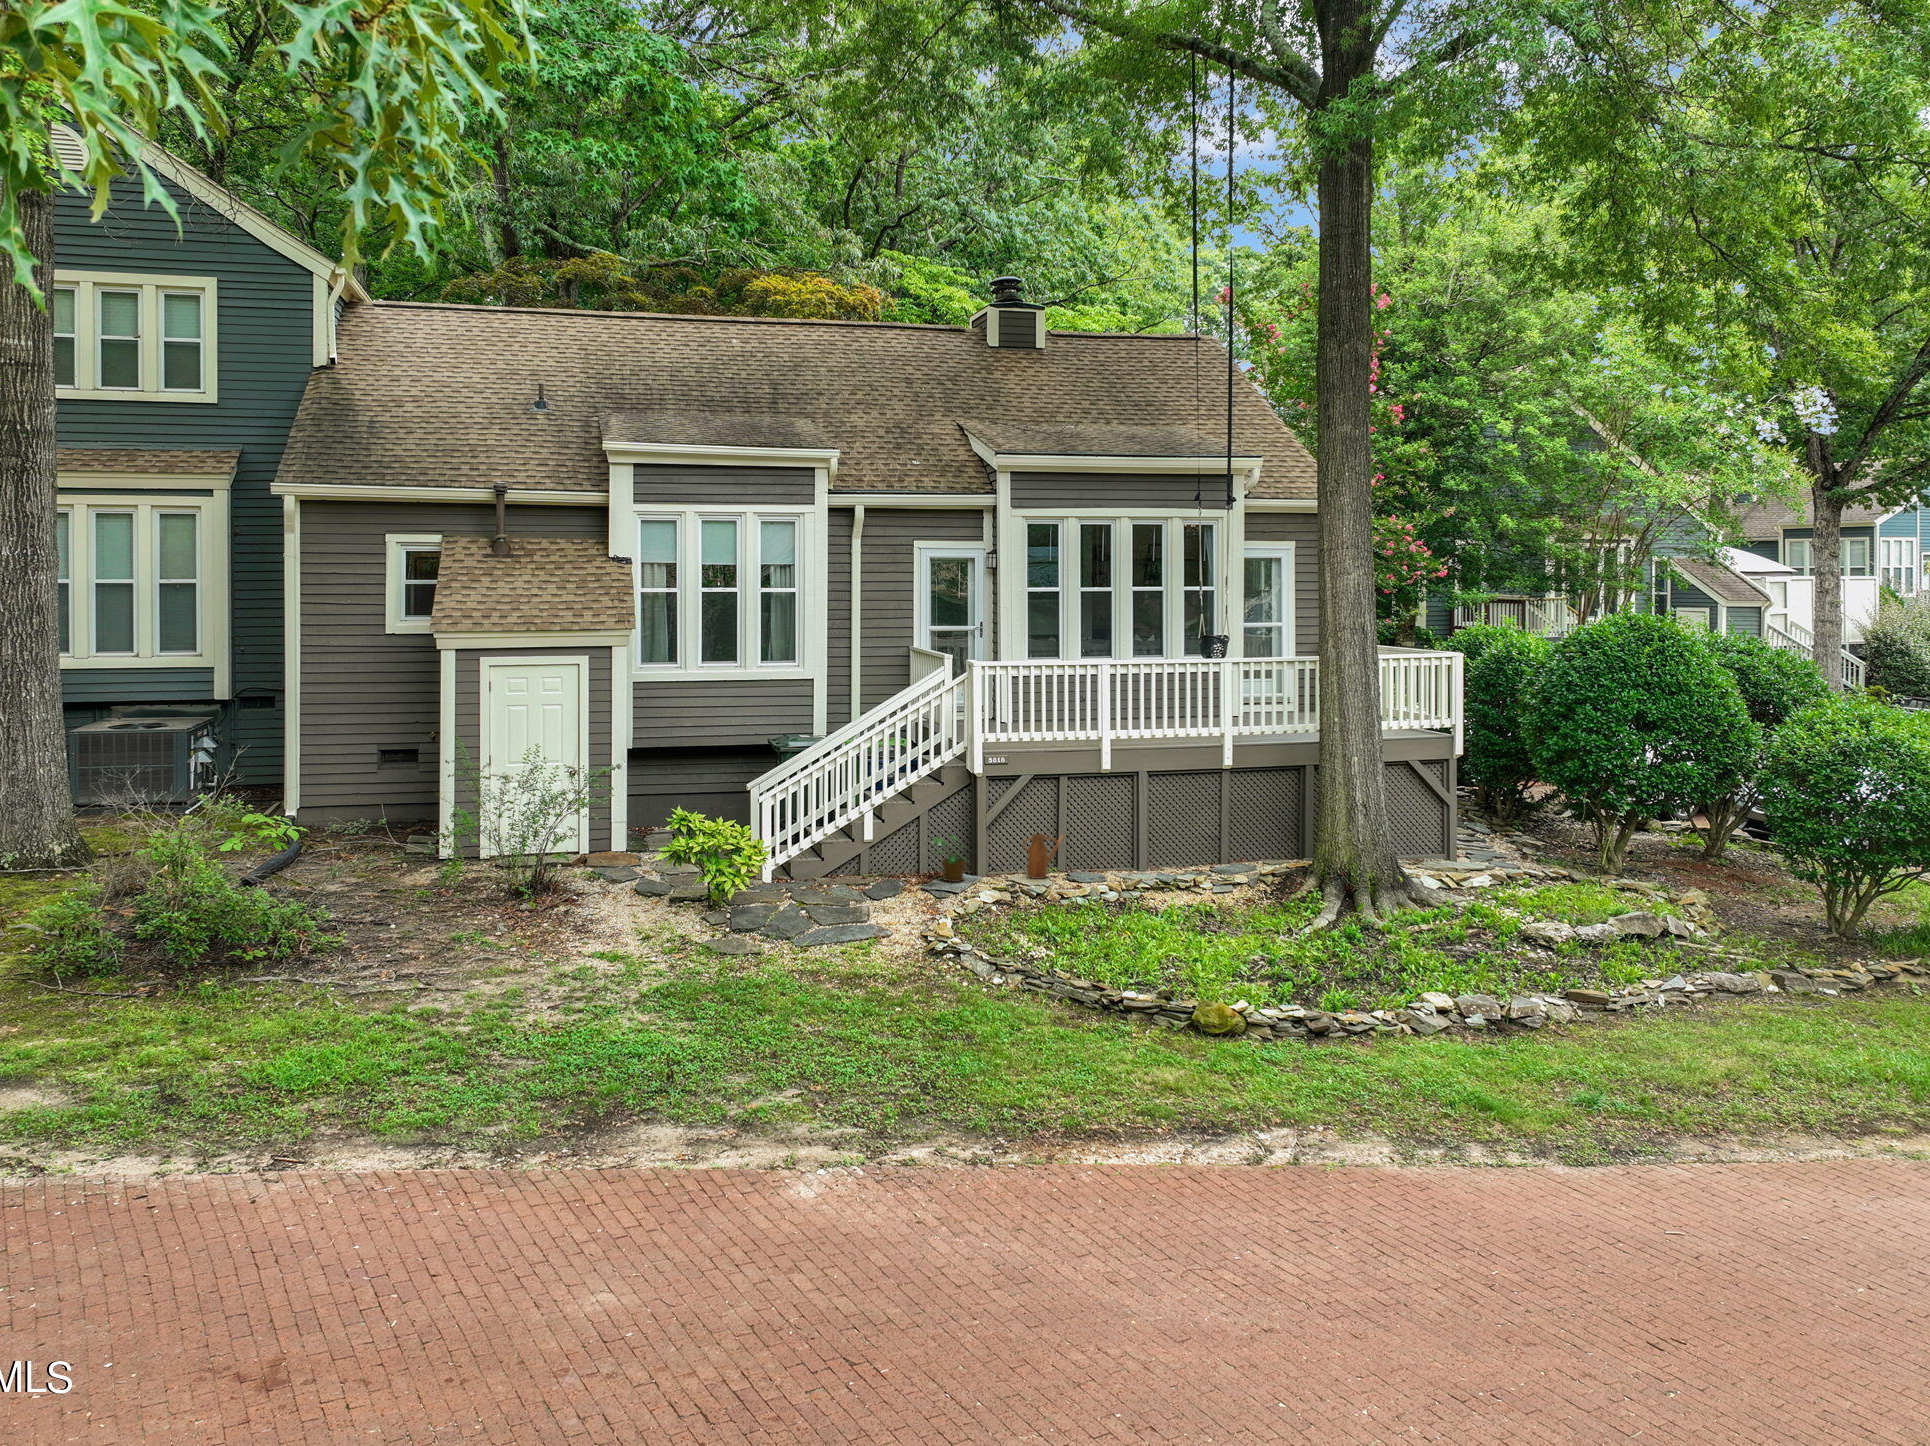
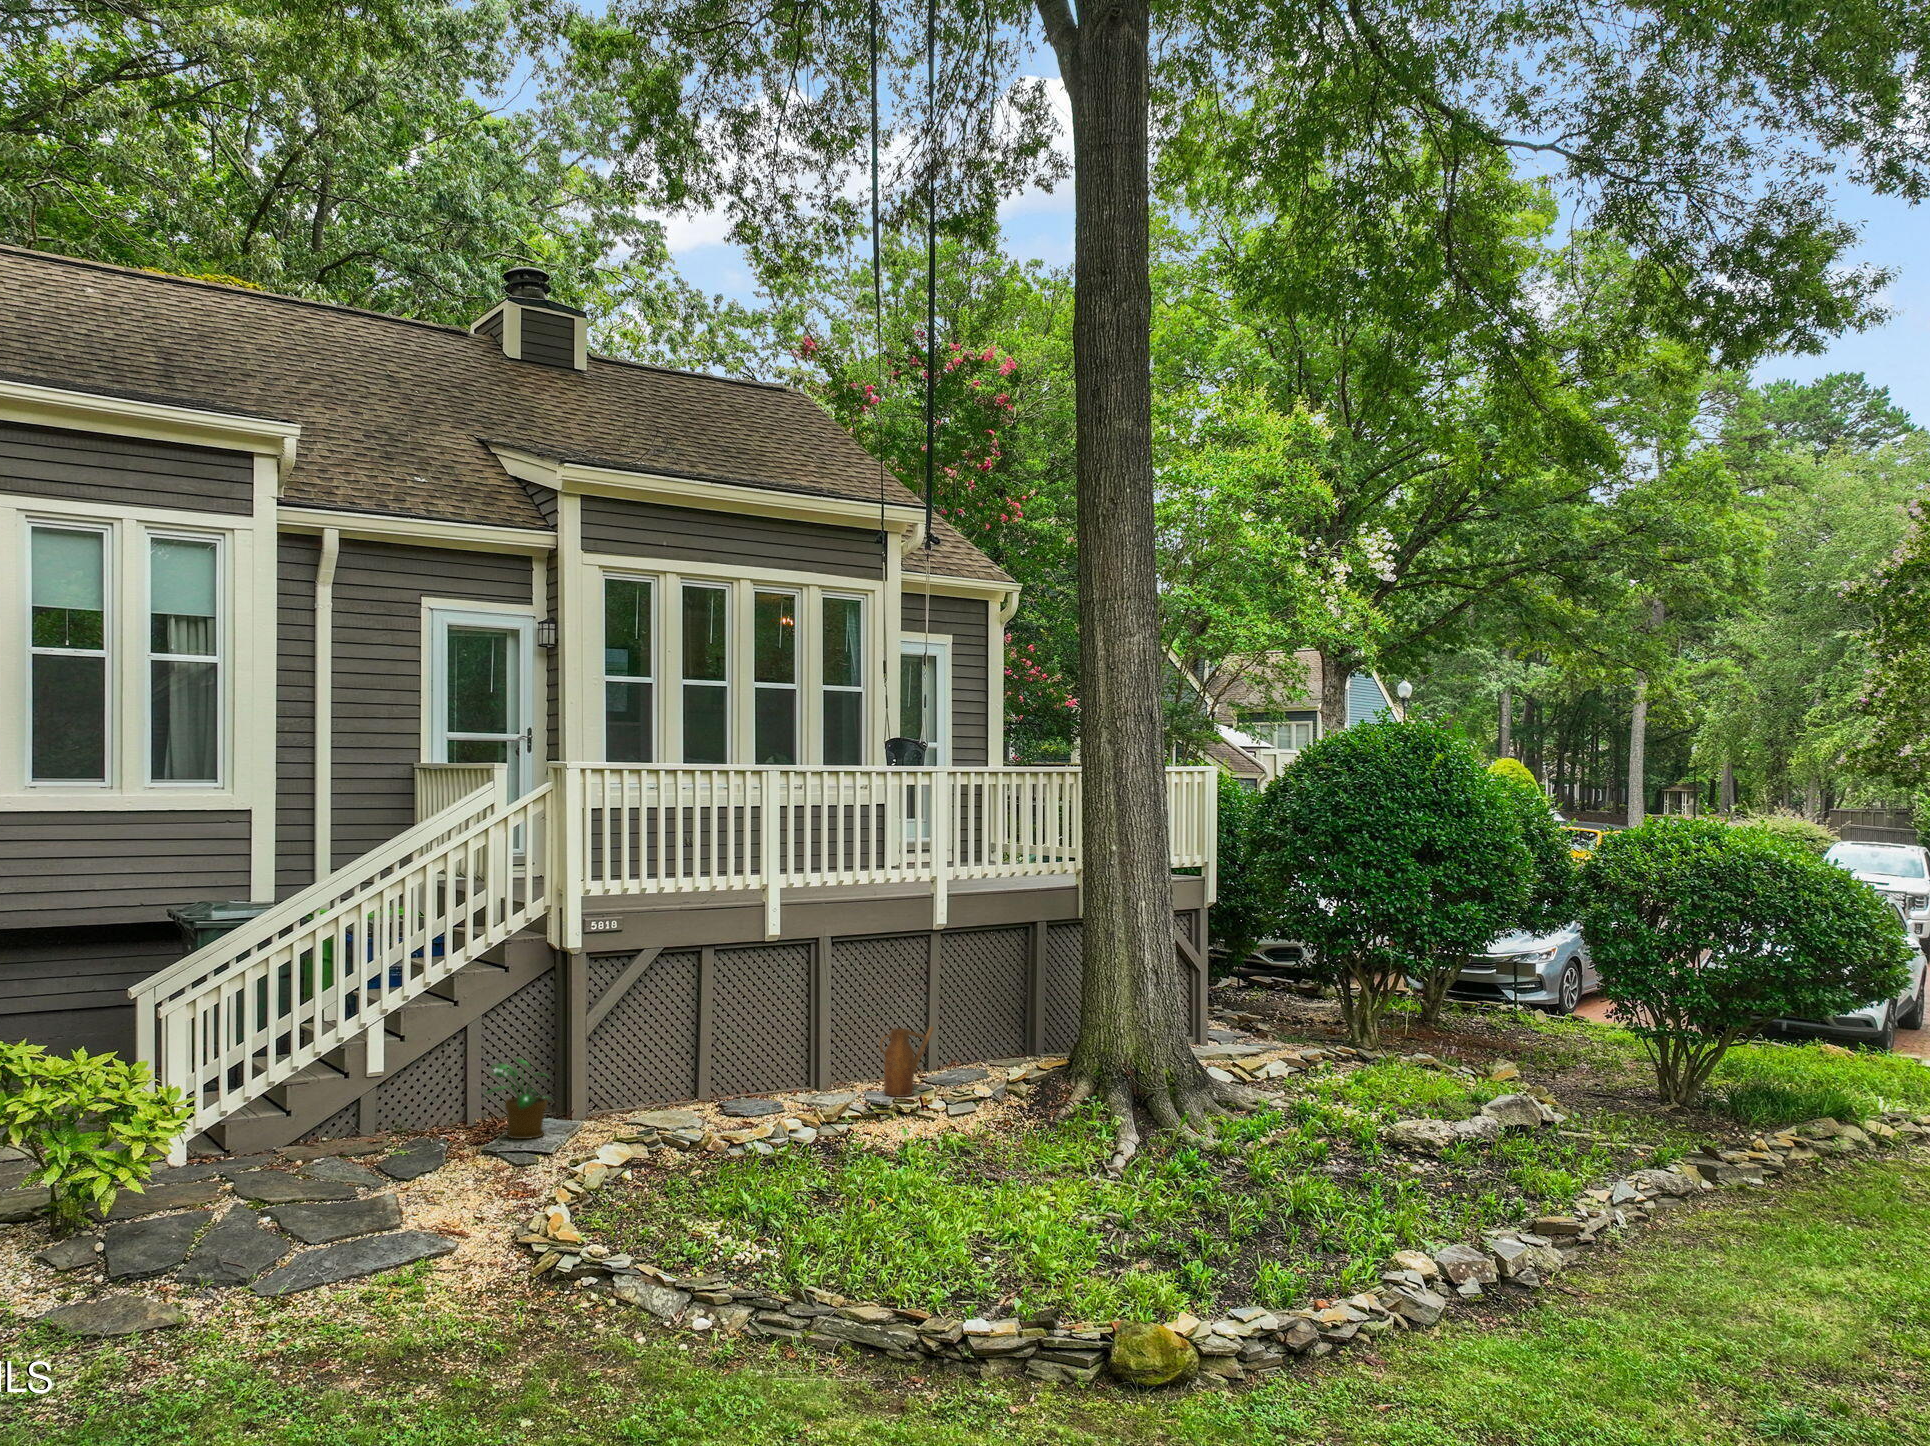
watering can: present [1023,834,1064,879] -> present [879,1027,934,1097]

